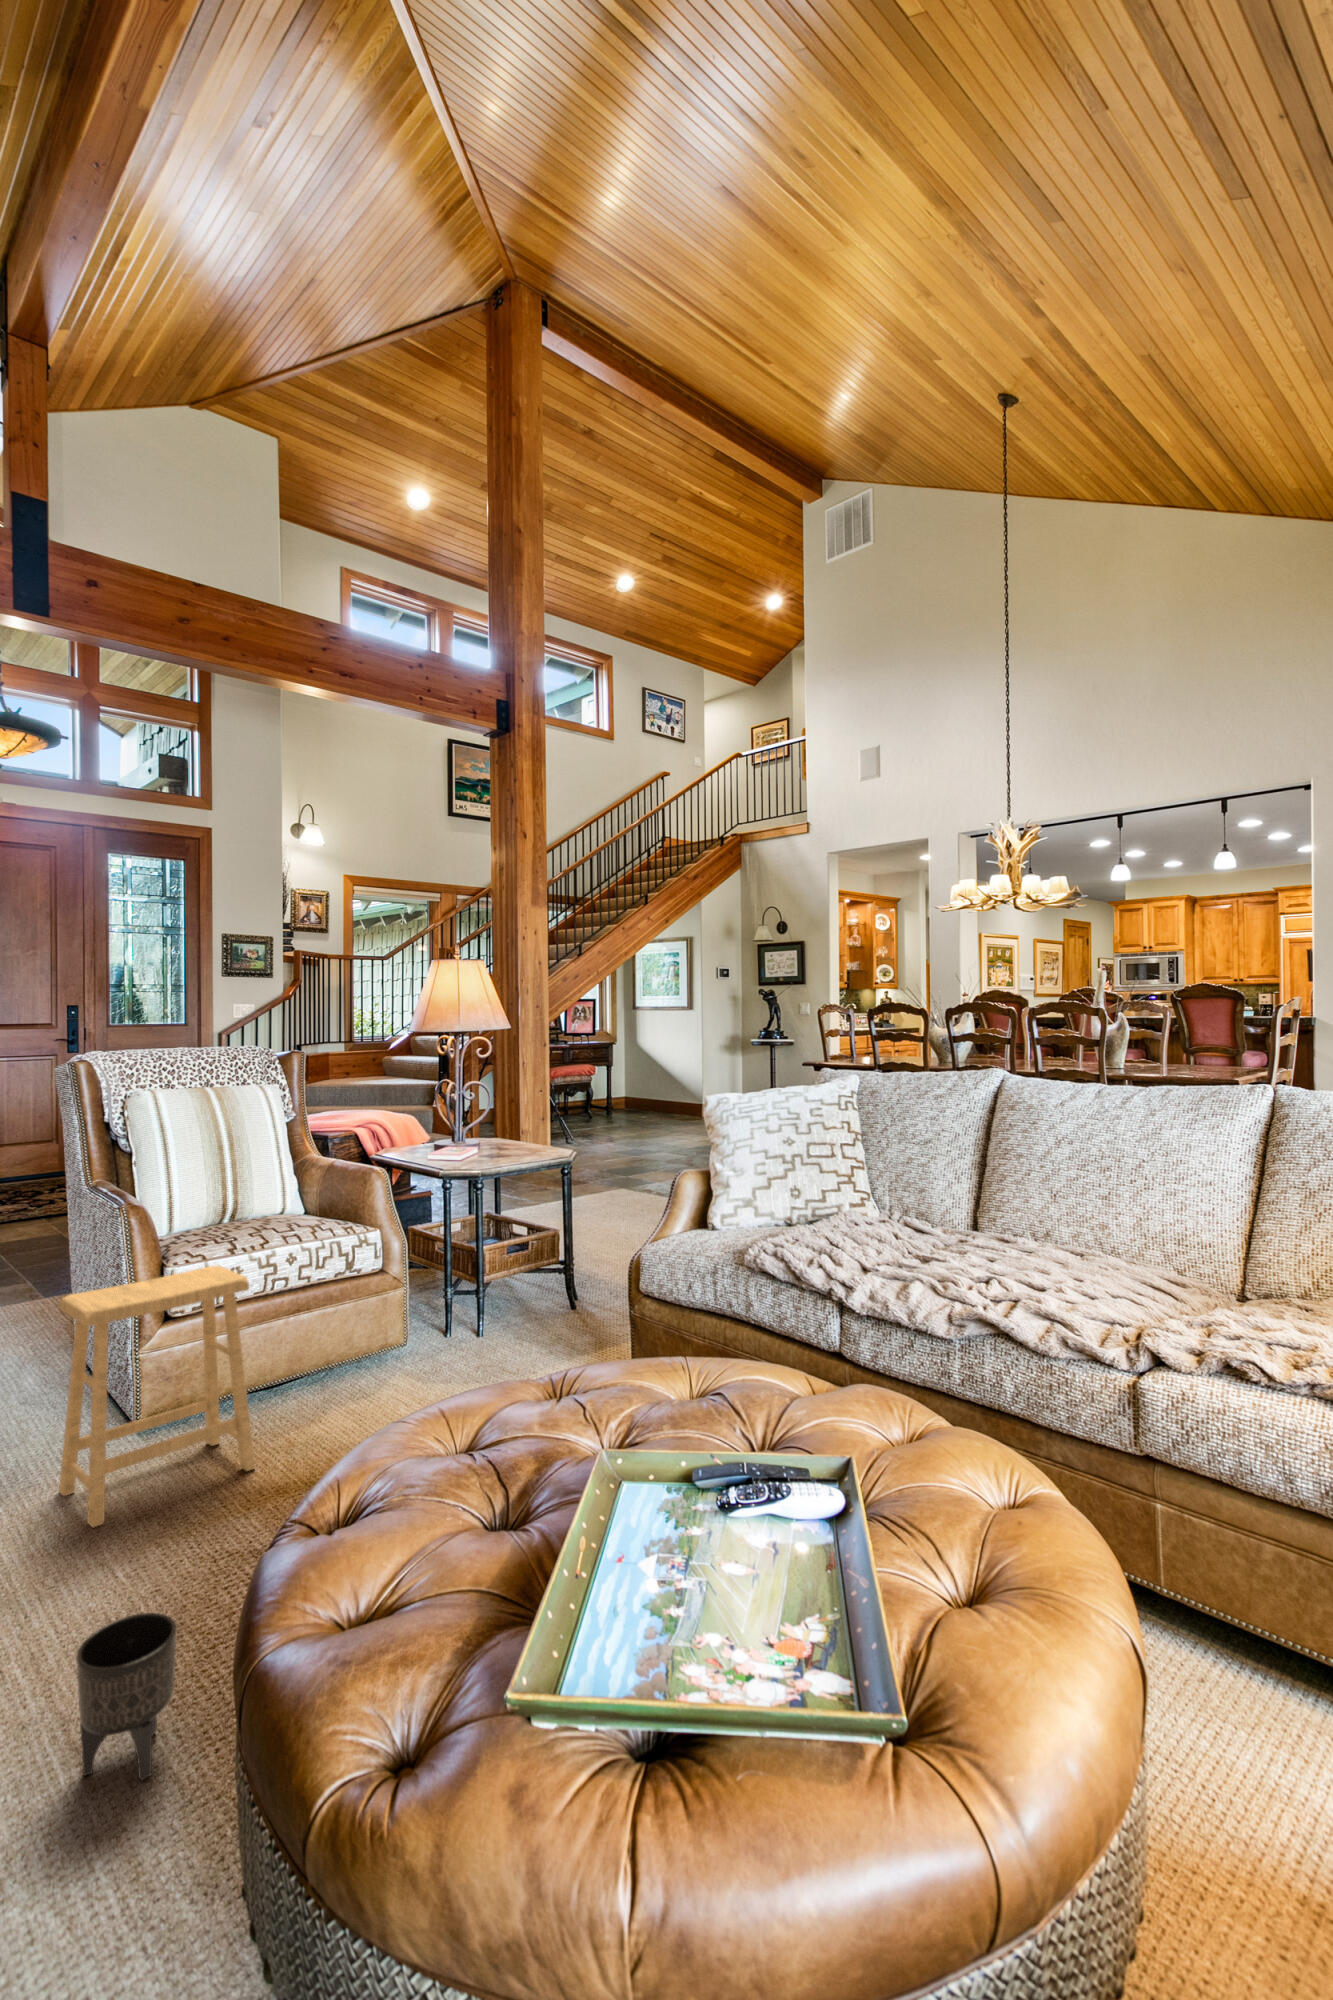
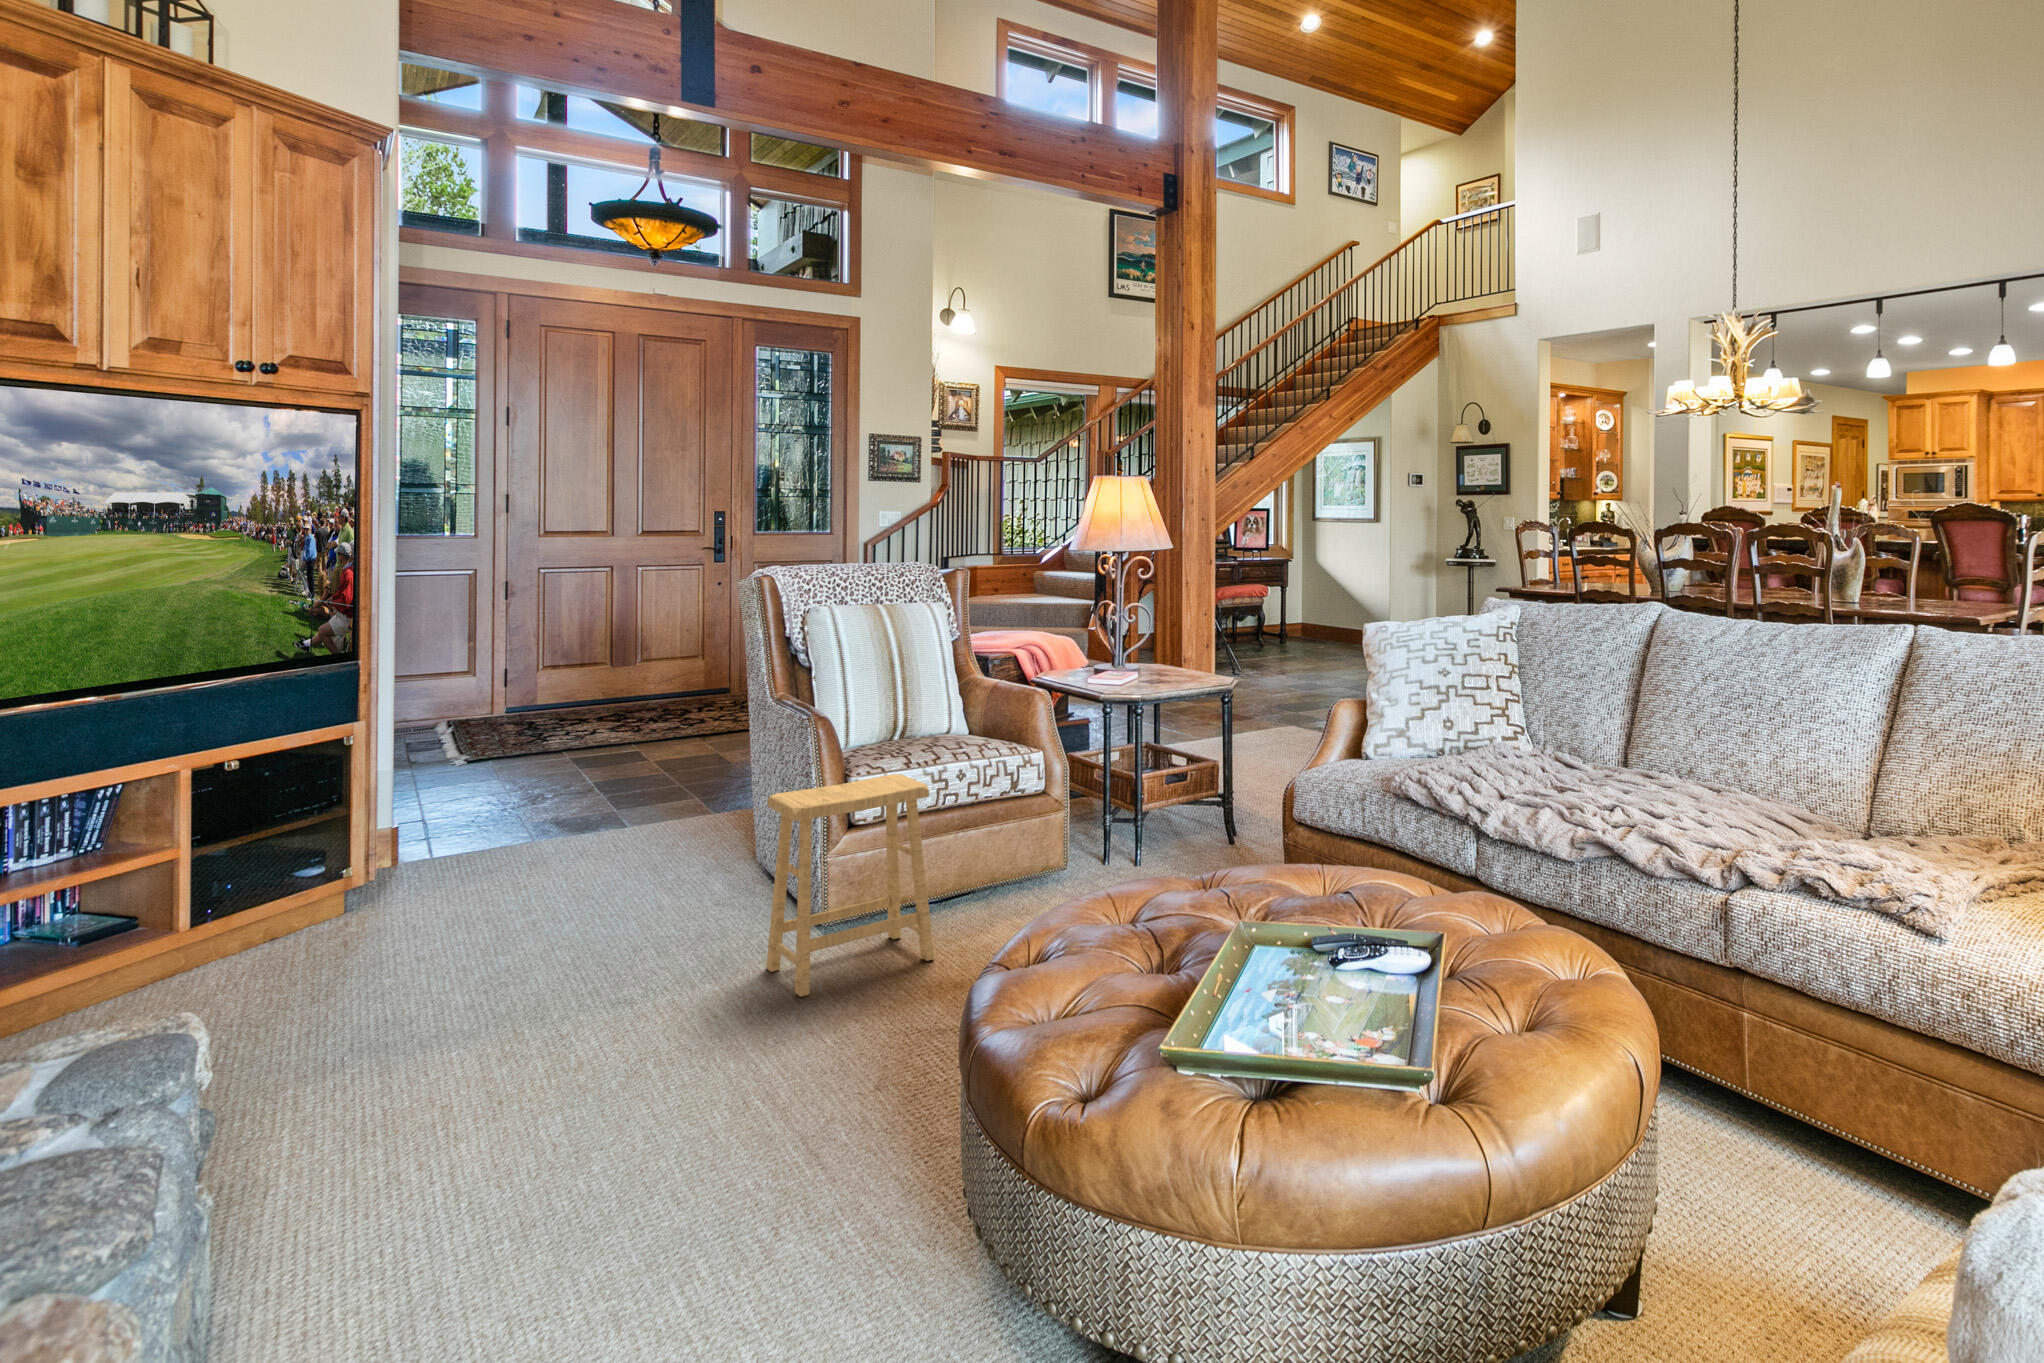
planter: present [76,1613,177,1780] -> none [820,1044,894,1169]

